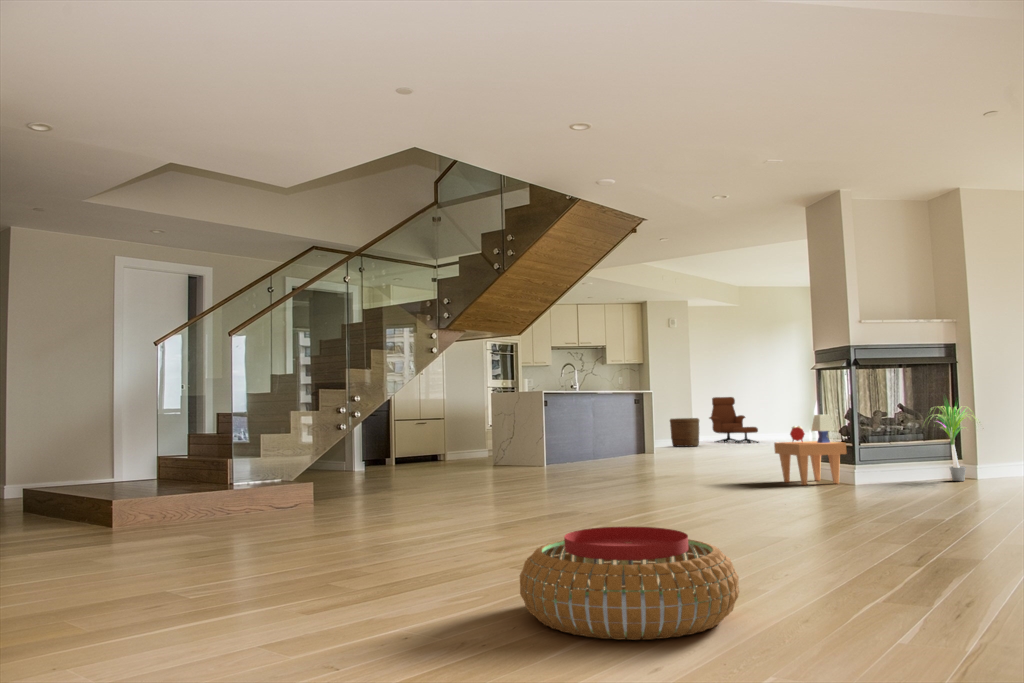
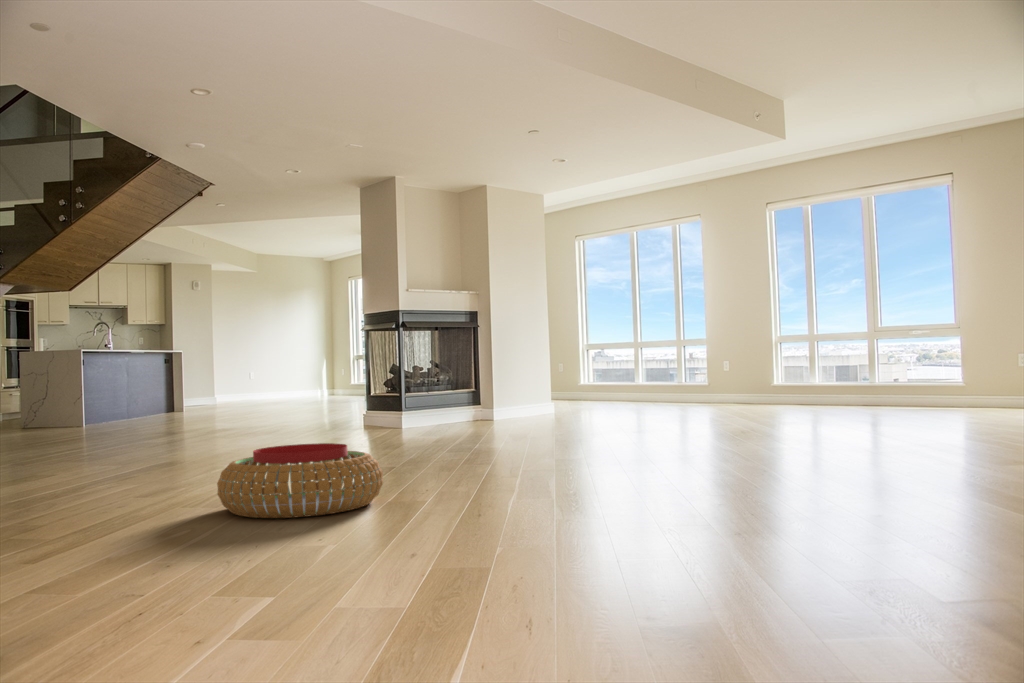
lounge chair: present [709,397,758,443] -> none [243,360,293,405]
potted plant: present [931,400,975,481] -> none [451,351,496,421]
side table: present [774,415,846,485] -> none [336,370,396,431]
woven basket: present [670,418,699,447] -> none [205,381,237,410]

